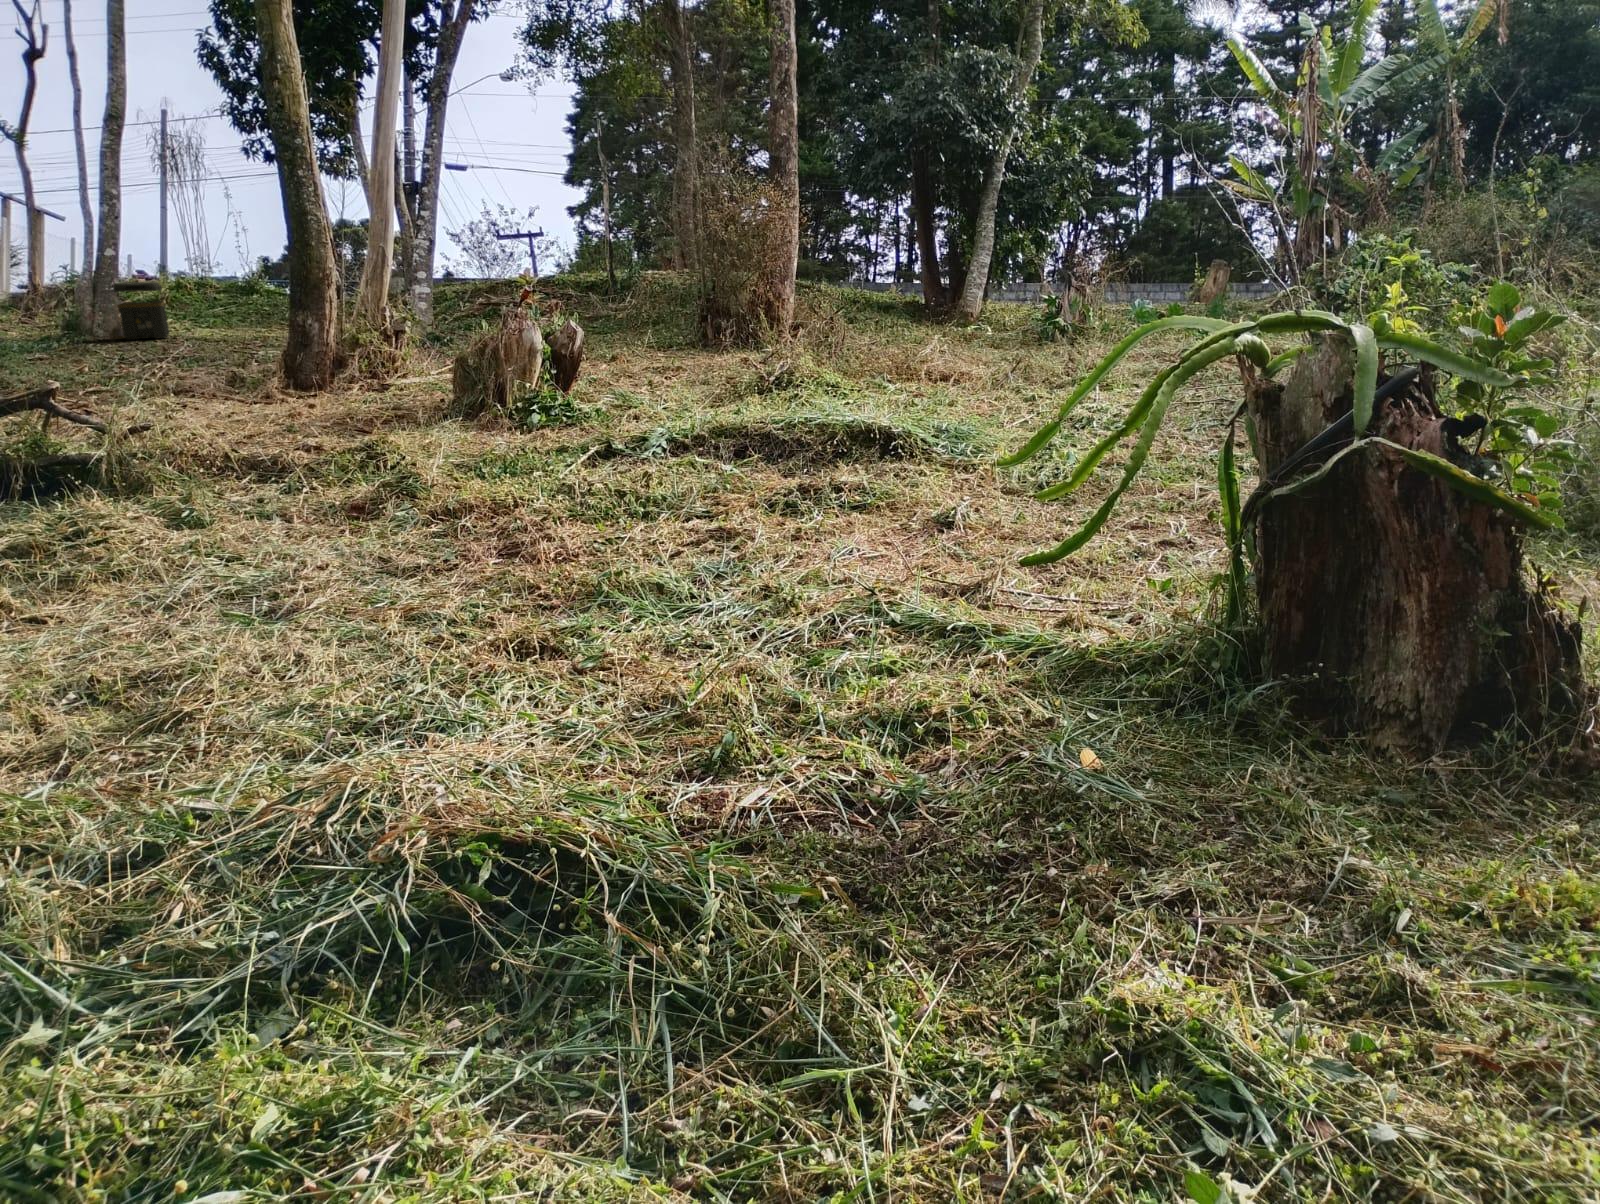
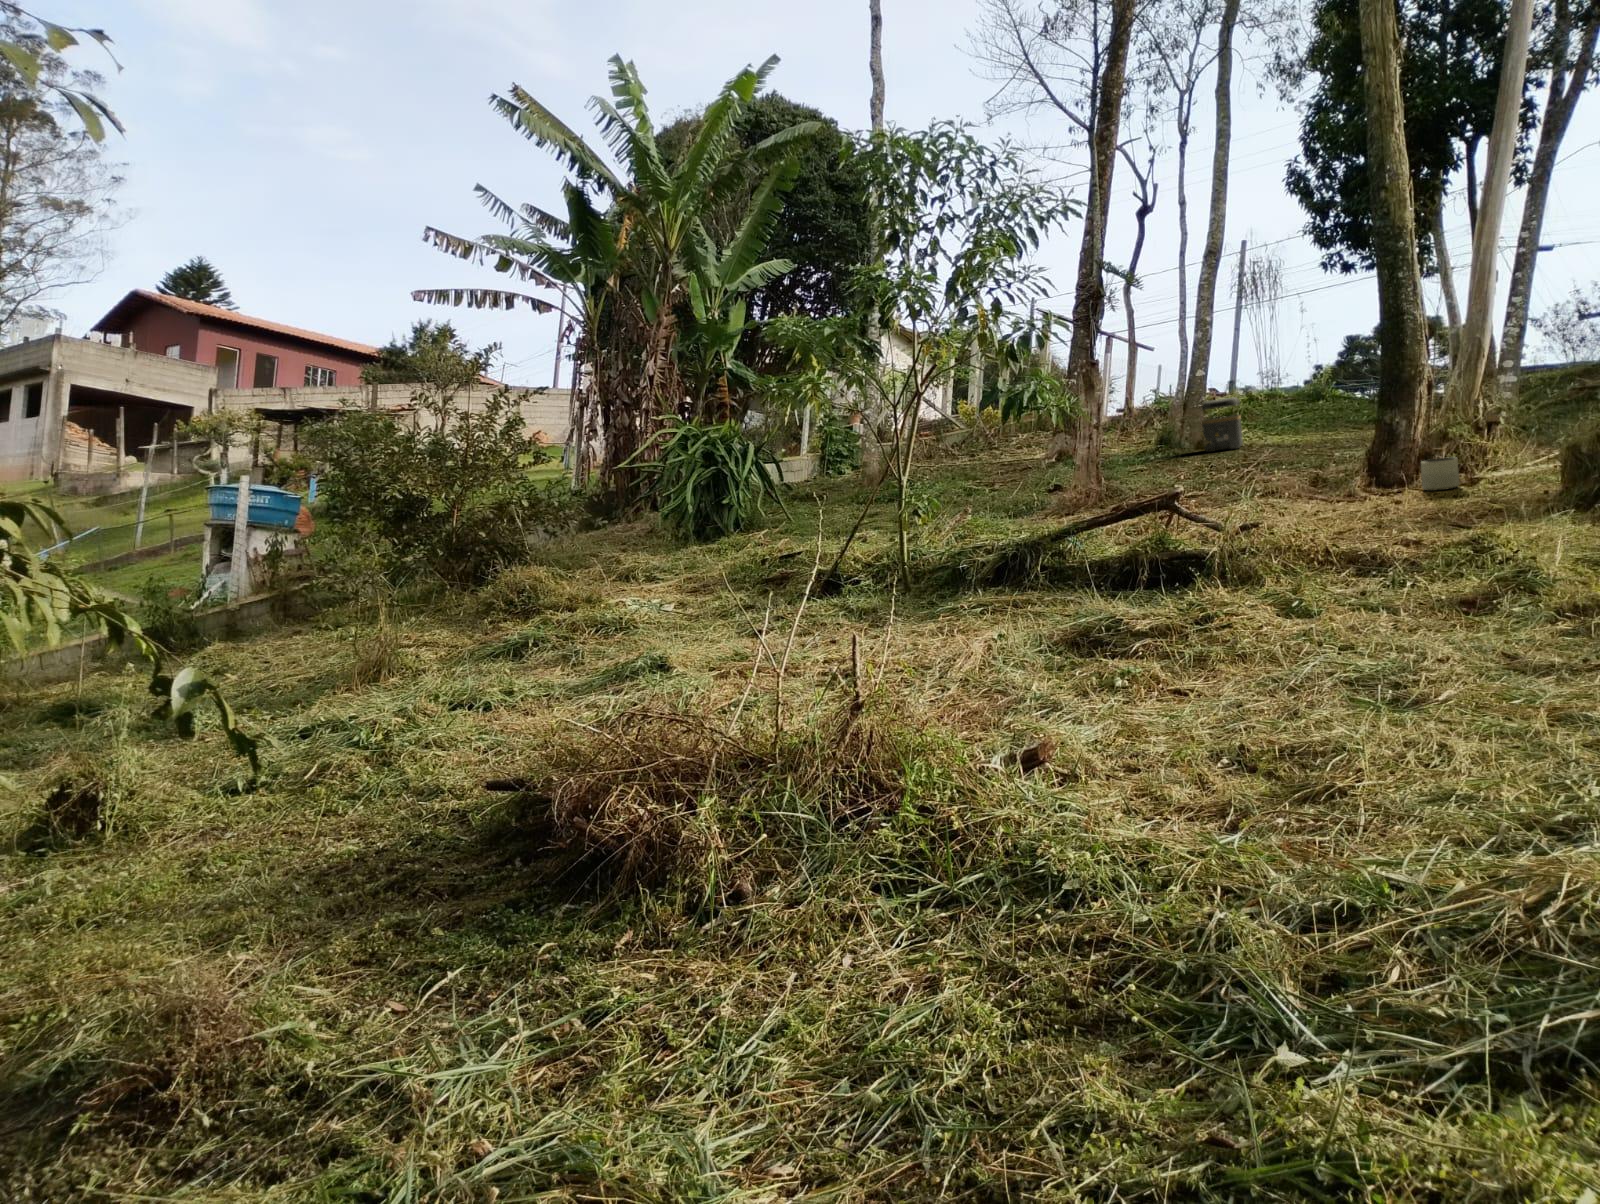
planter: none [332,363,369,394] -> present [1421,457,1459,491]

